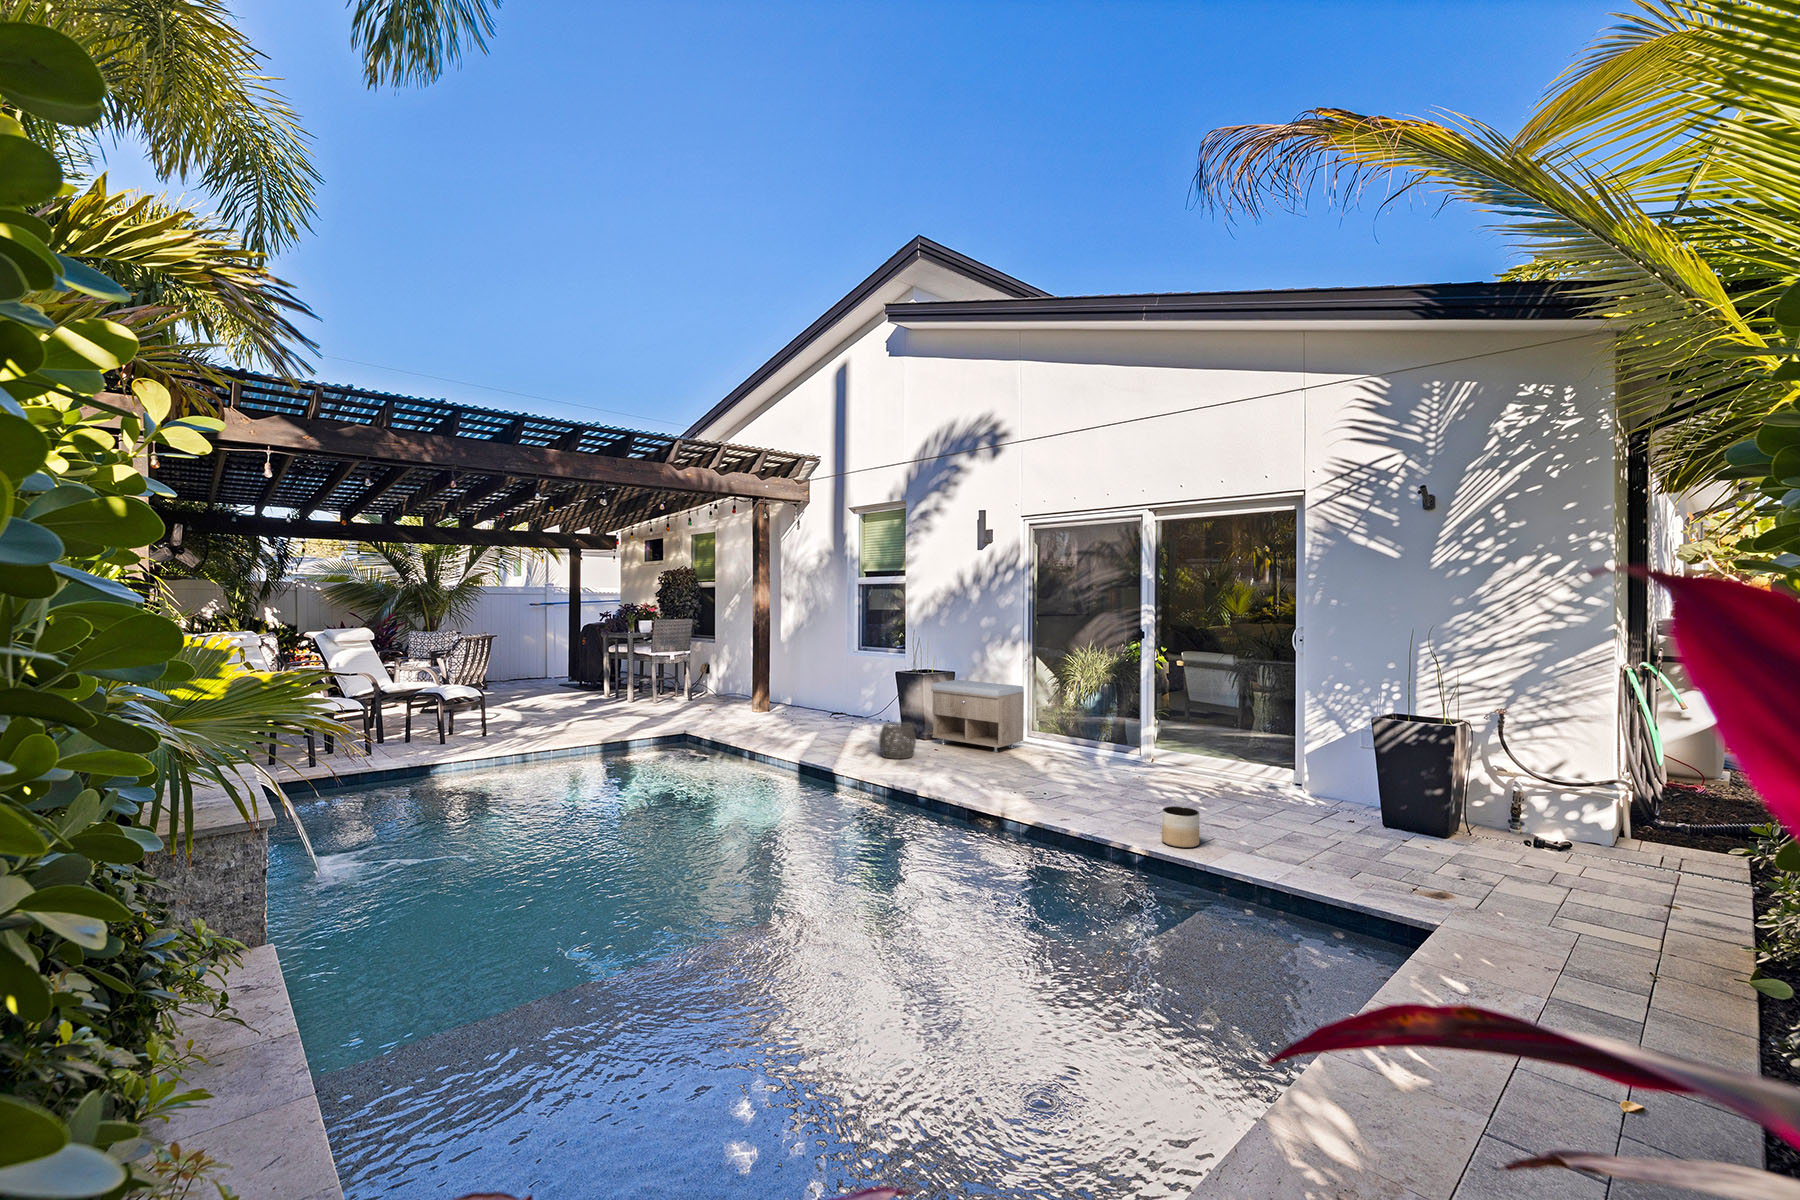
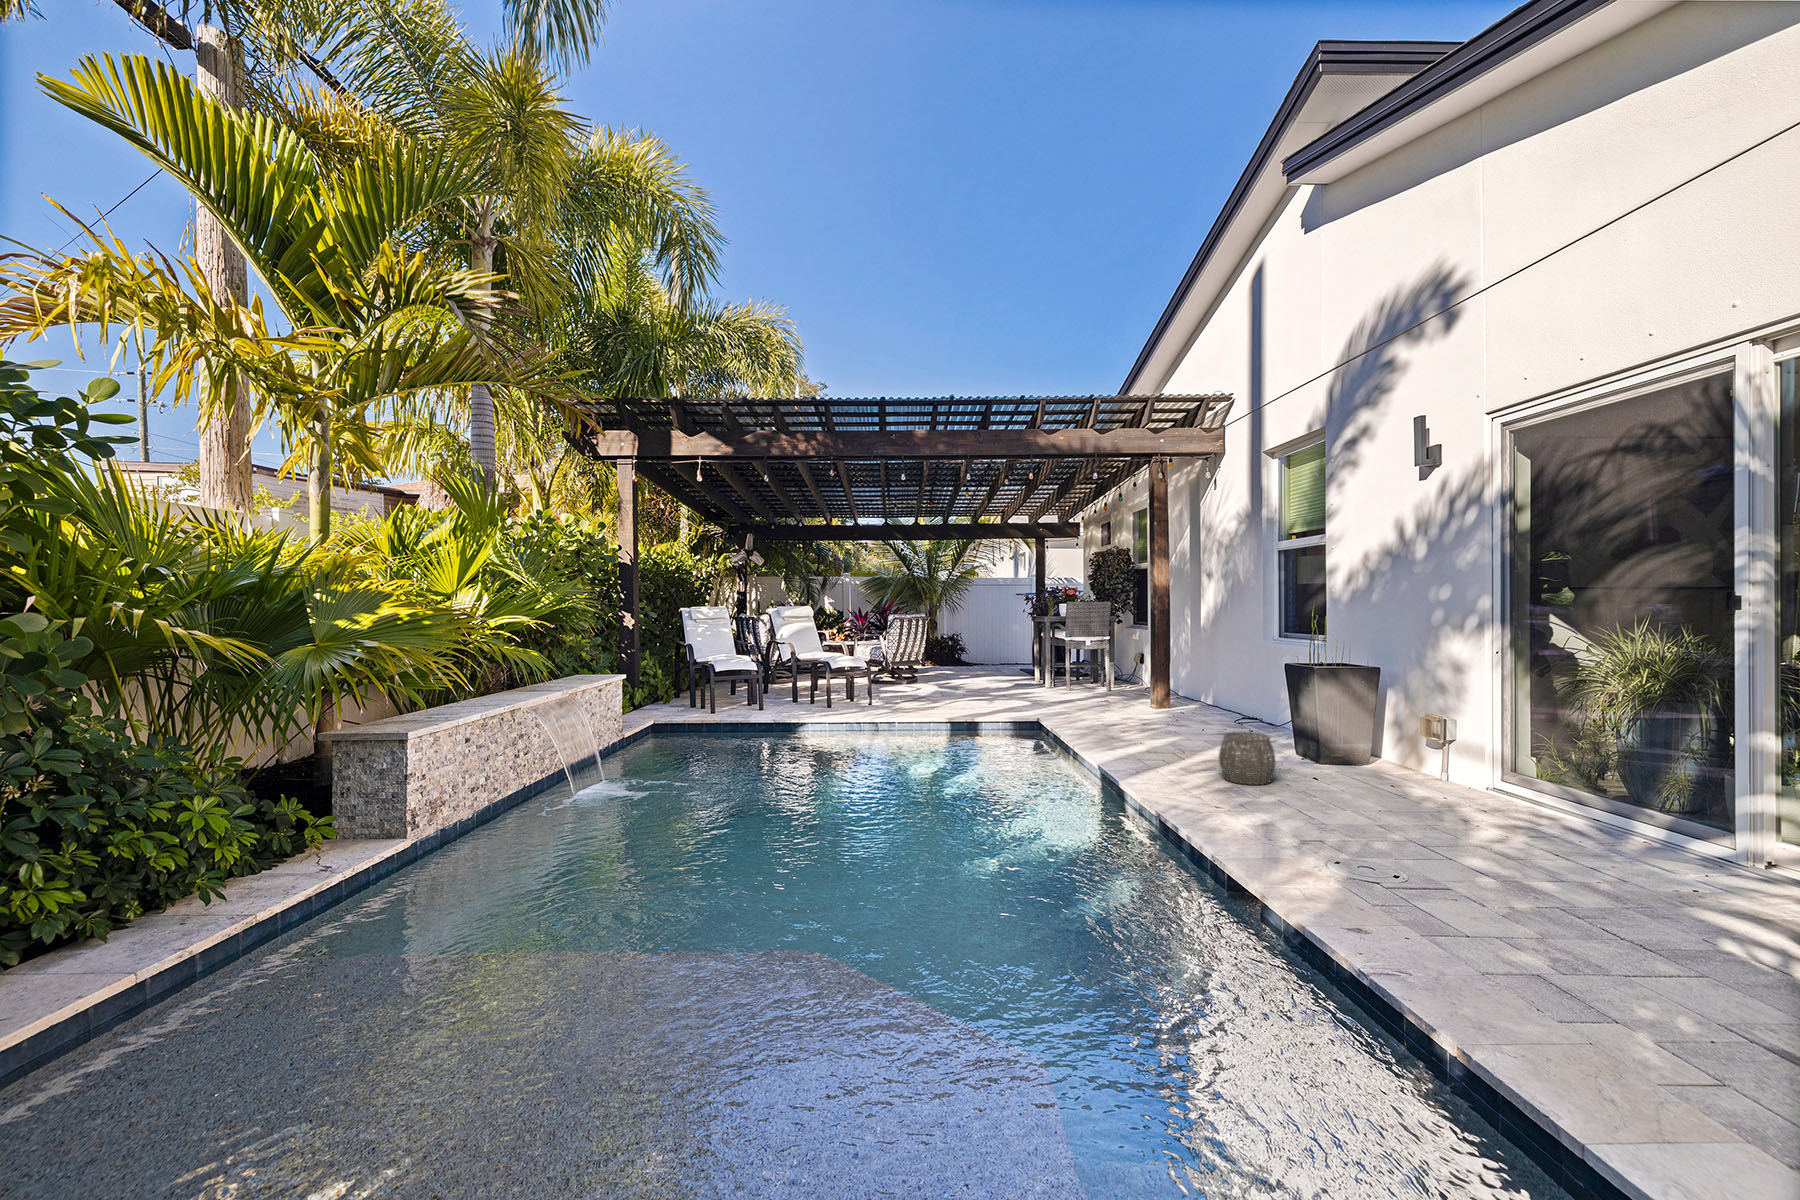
storage bench: present [931,680,1024,752] -> none [1325,679,1491,797]
planter: present [1162,806,1200,848] -> none [1584,973,1701,1093]

